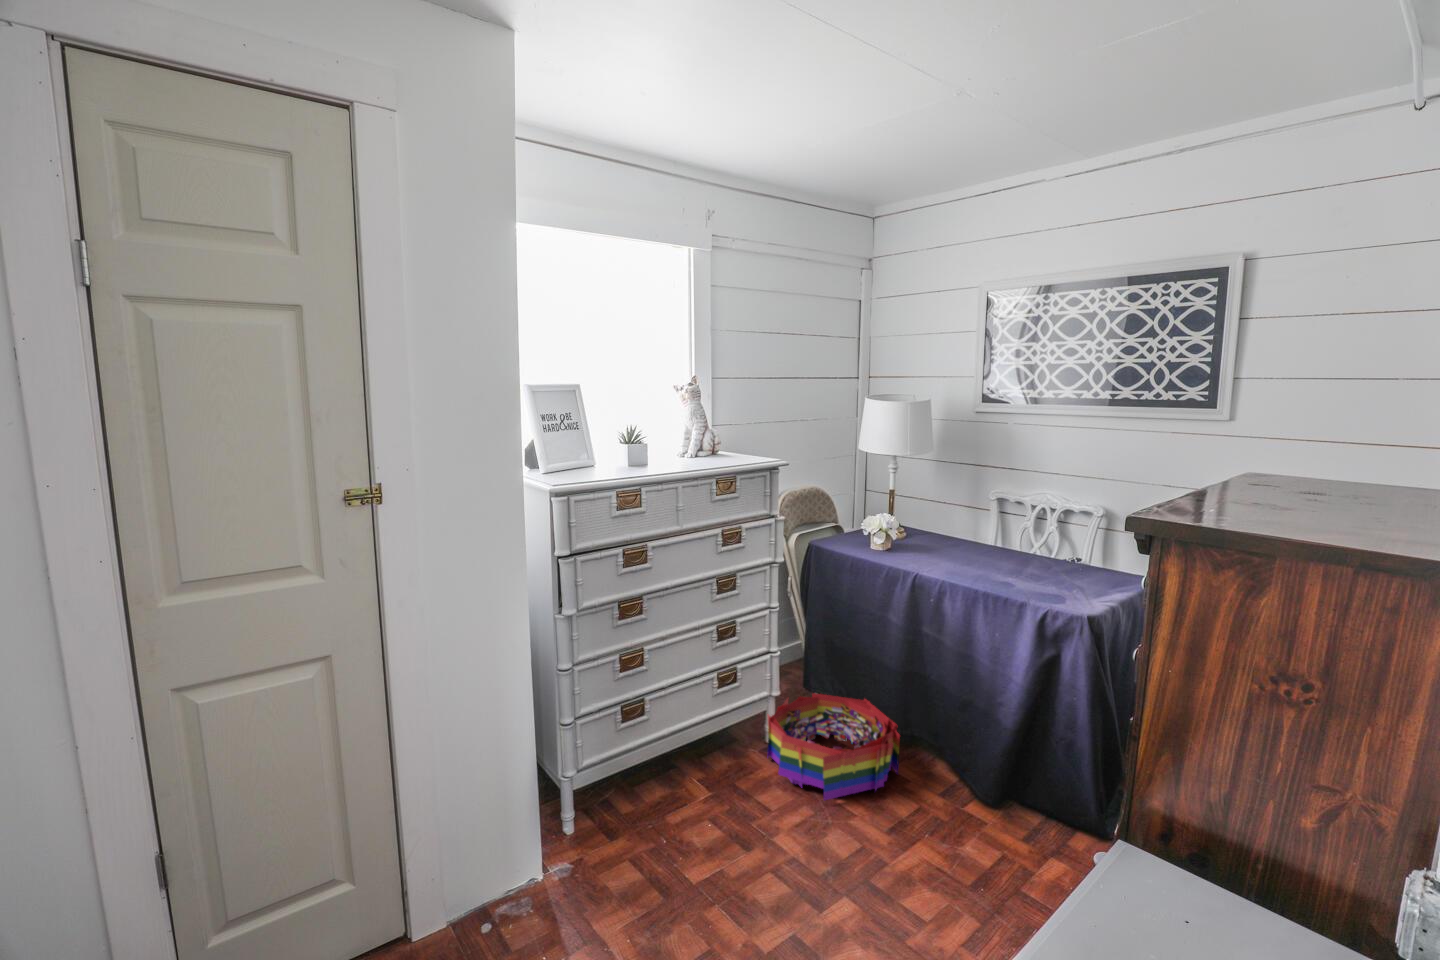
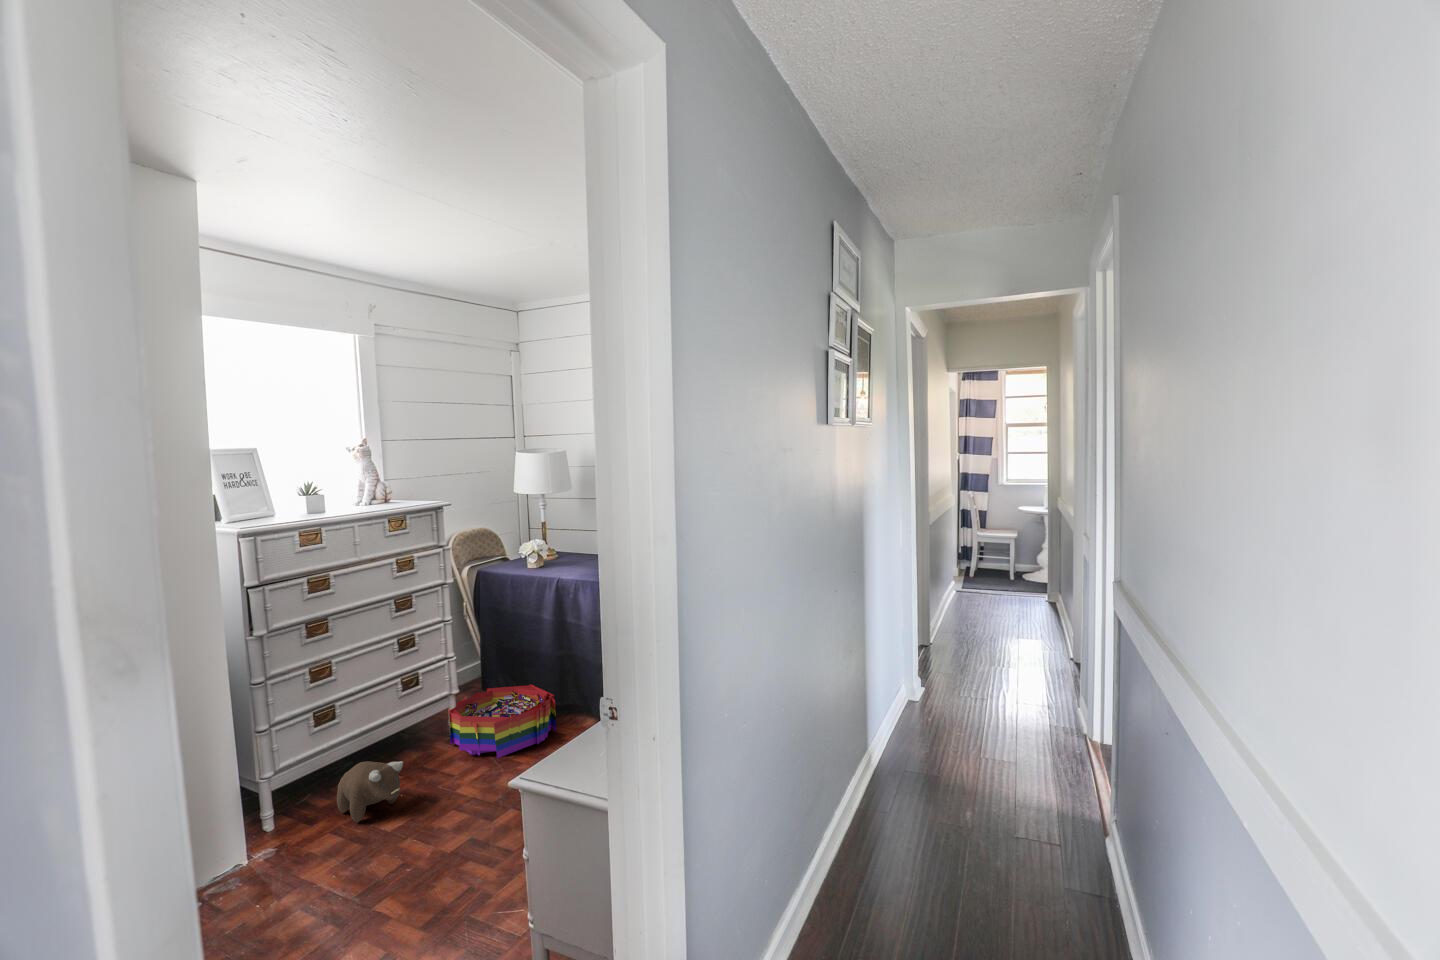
plush toy: none [640,779,715,856] -> present [337,761,403,822]

